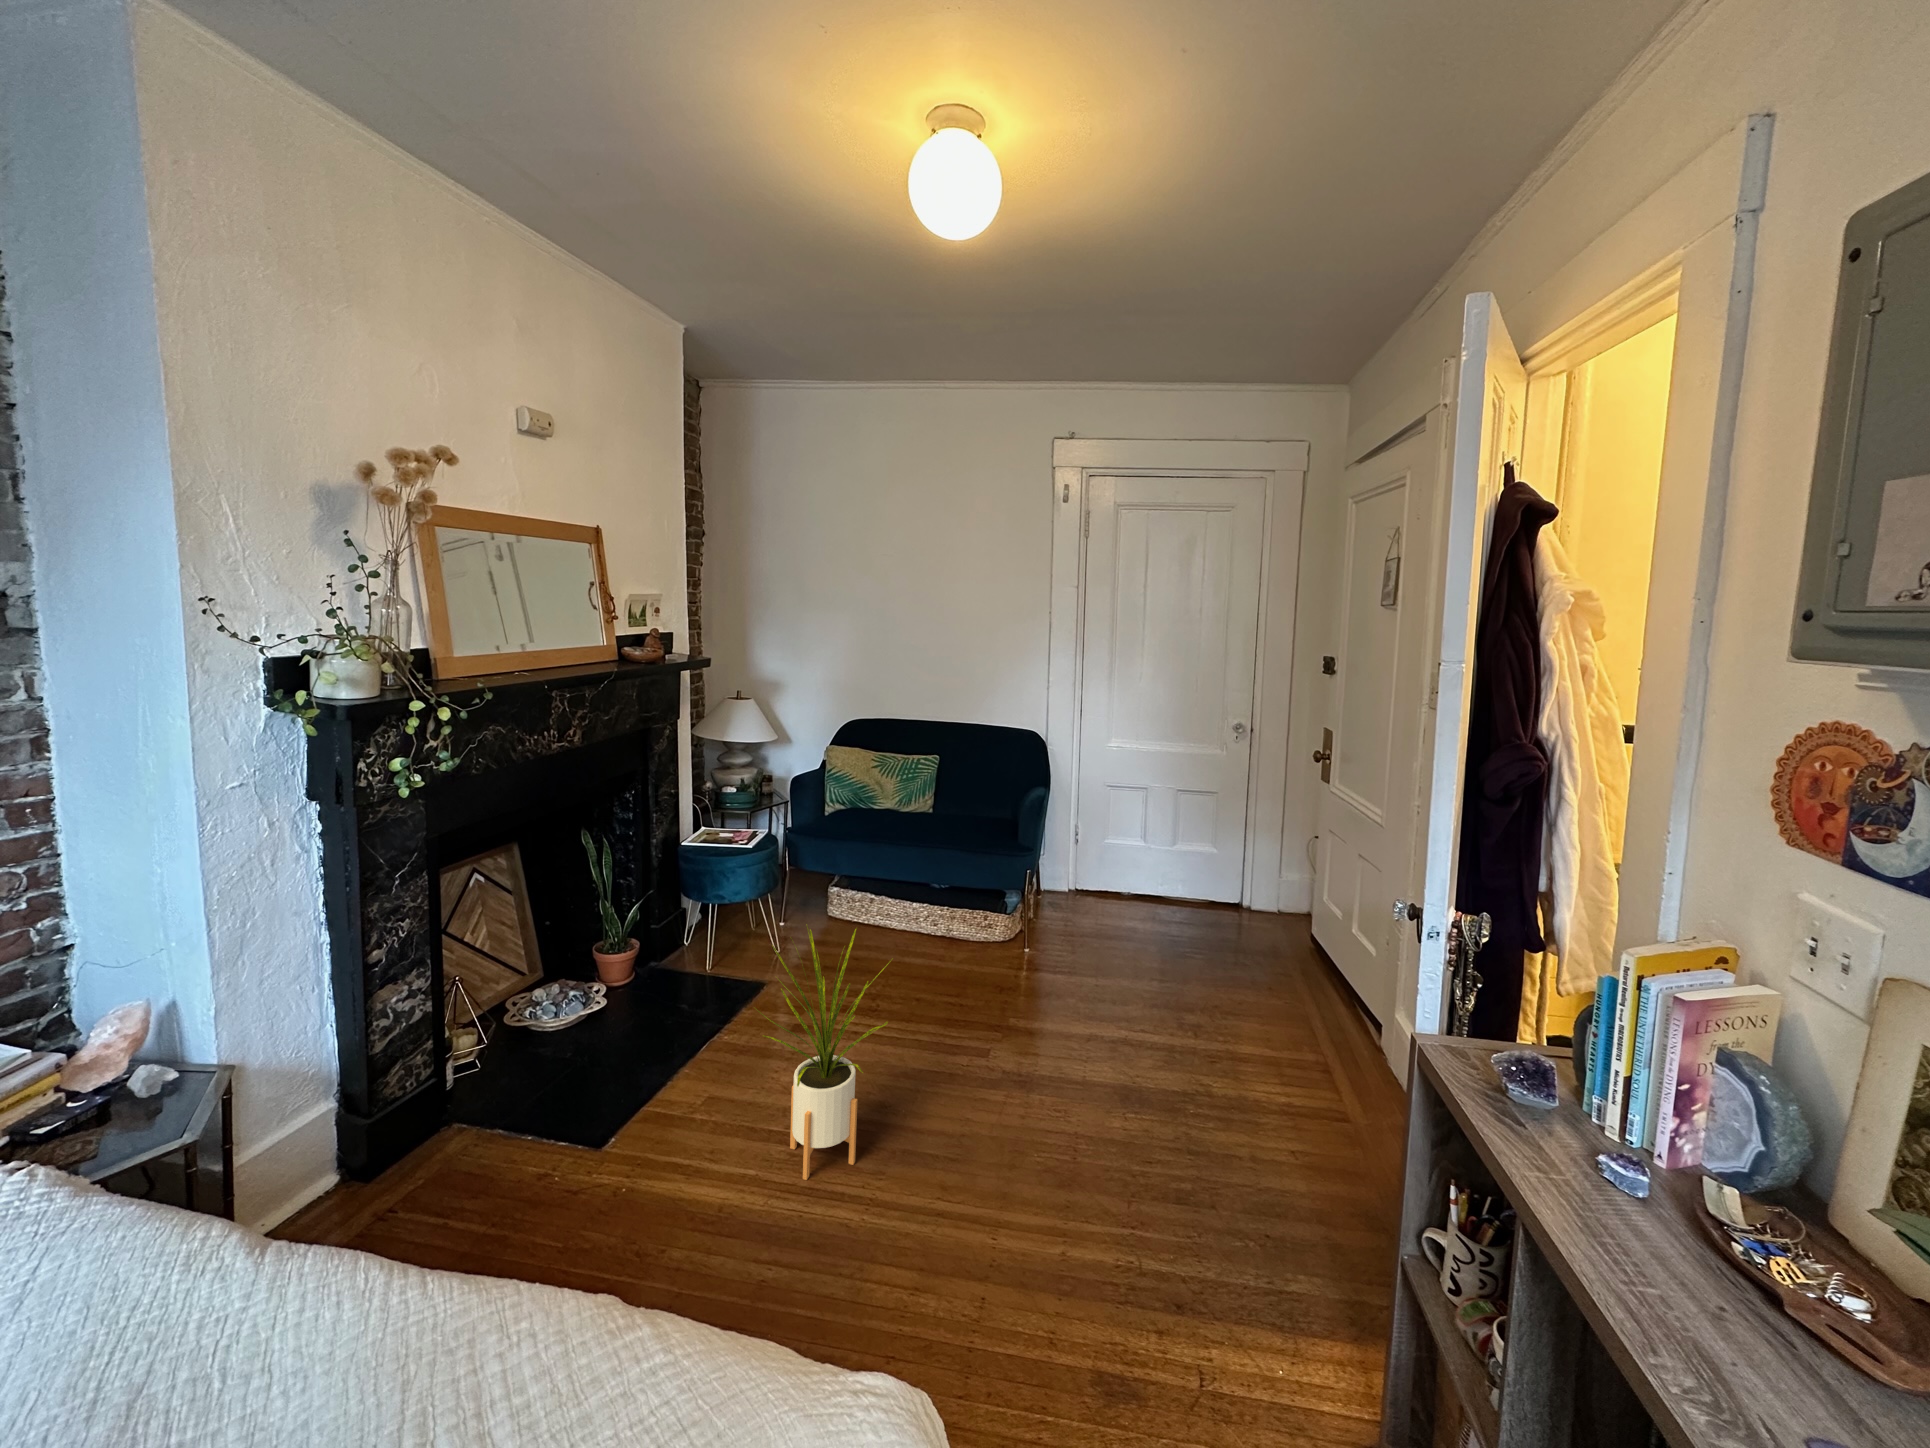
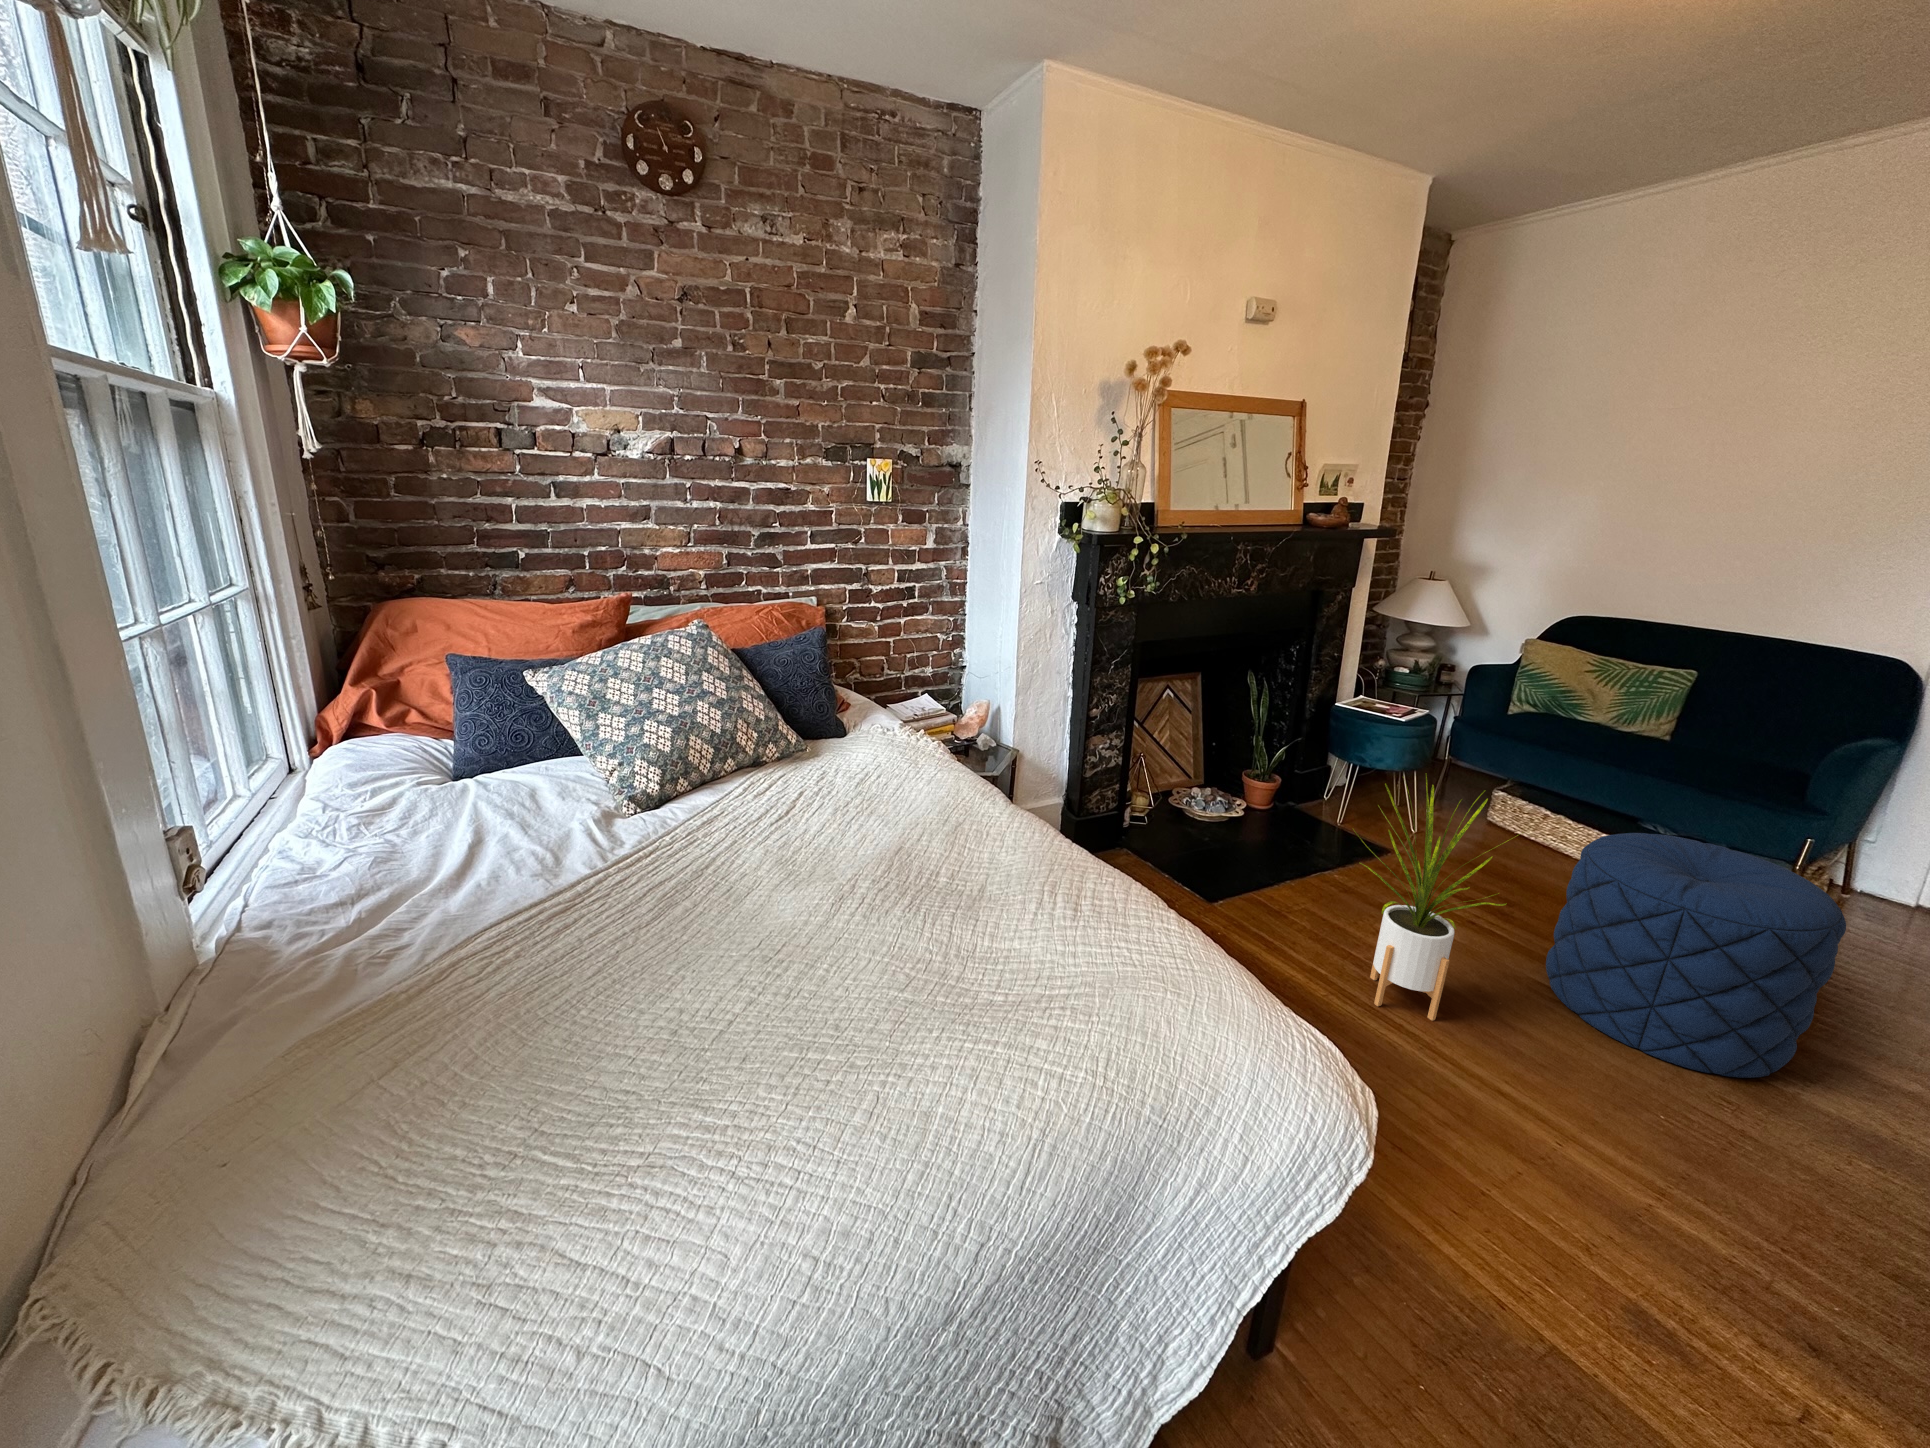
pouf: none [911,905,1063,1096] -> present [1546,833,1846,1078]

